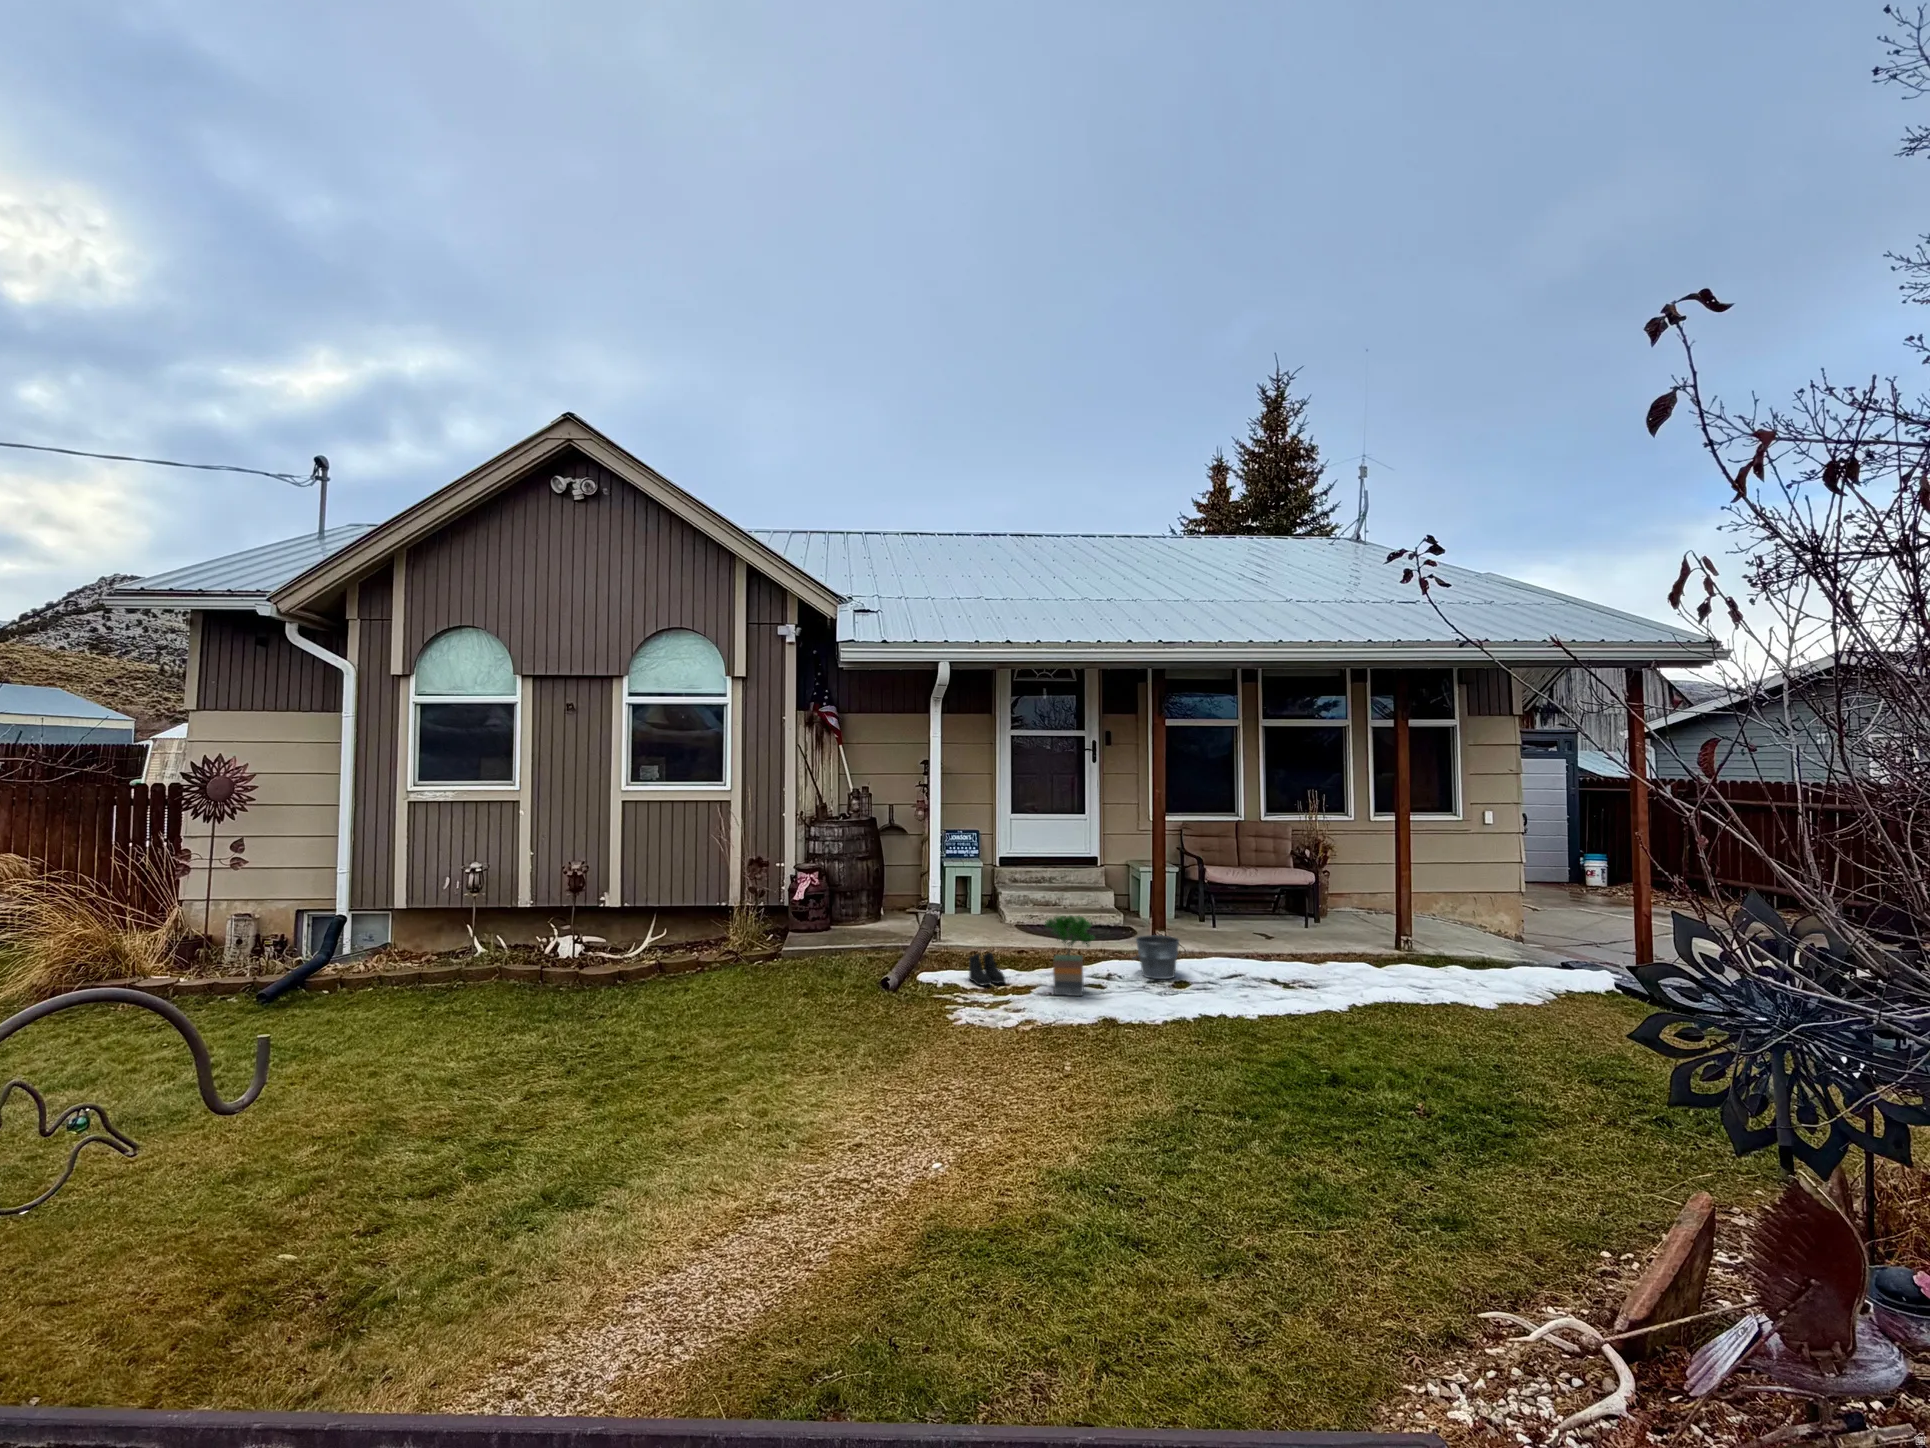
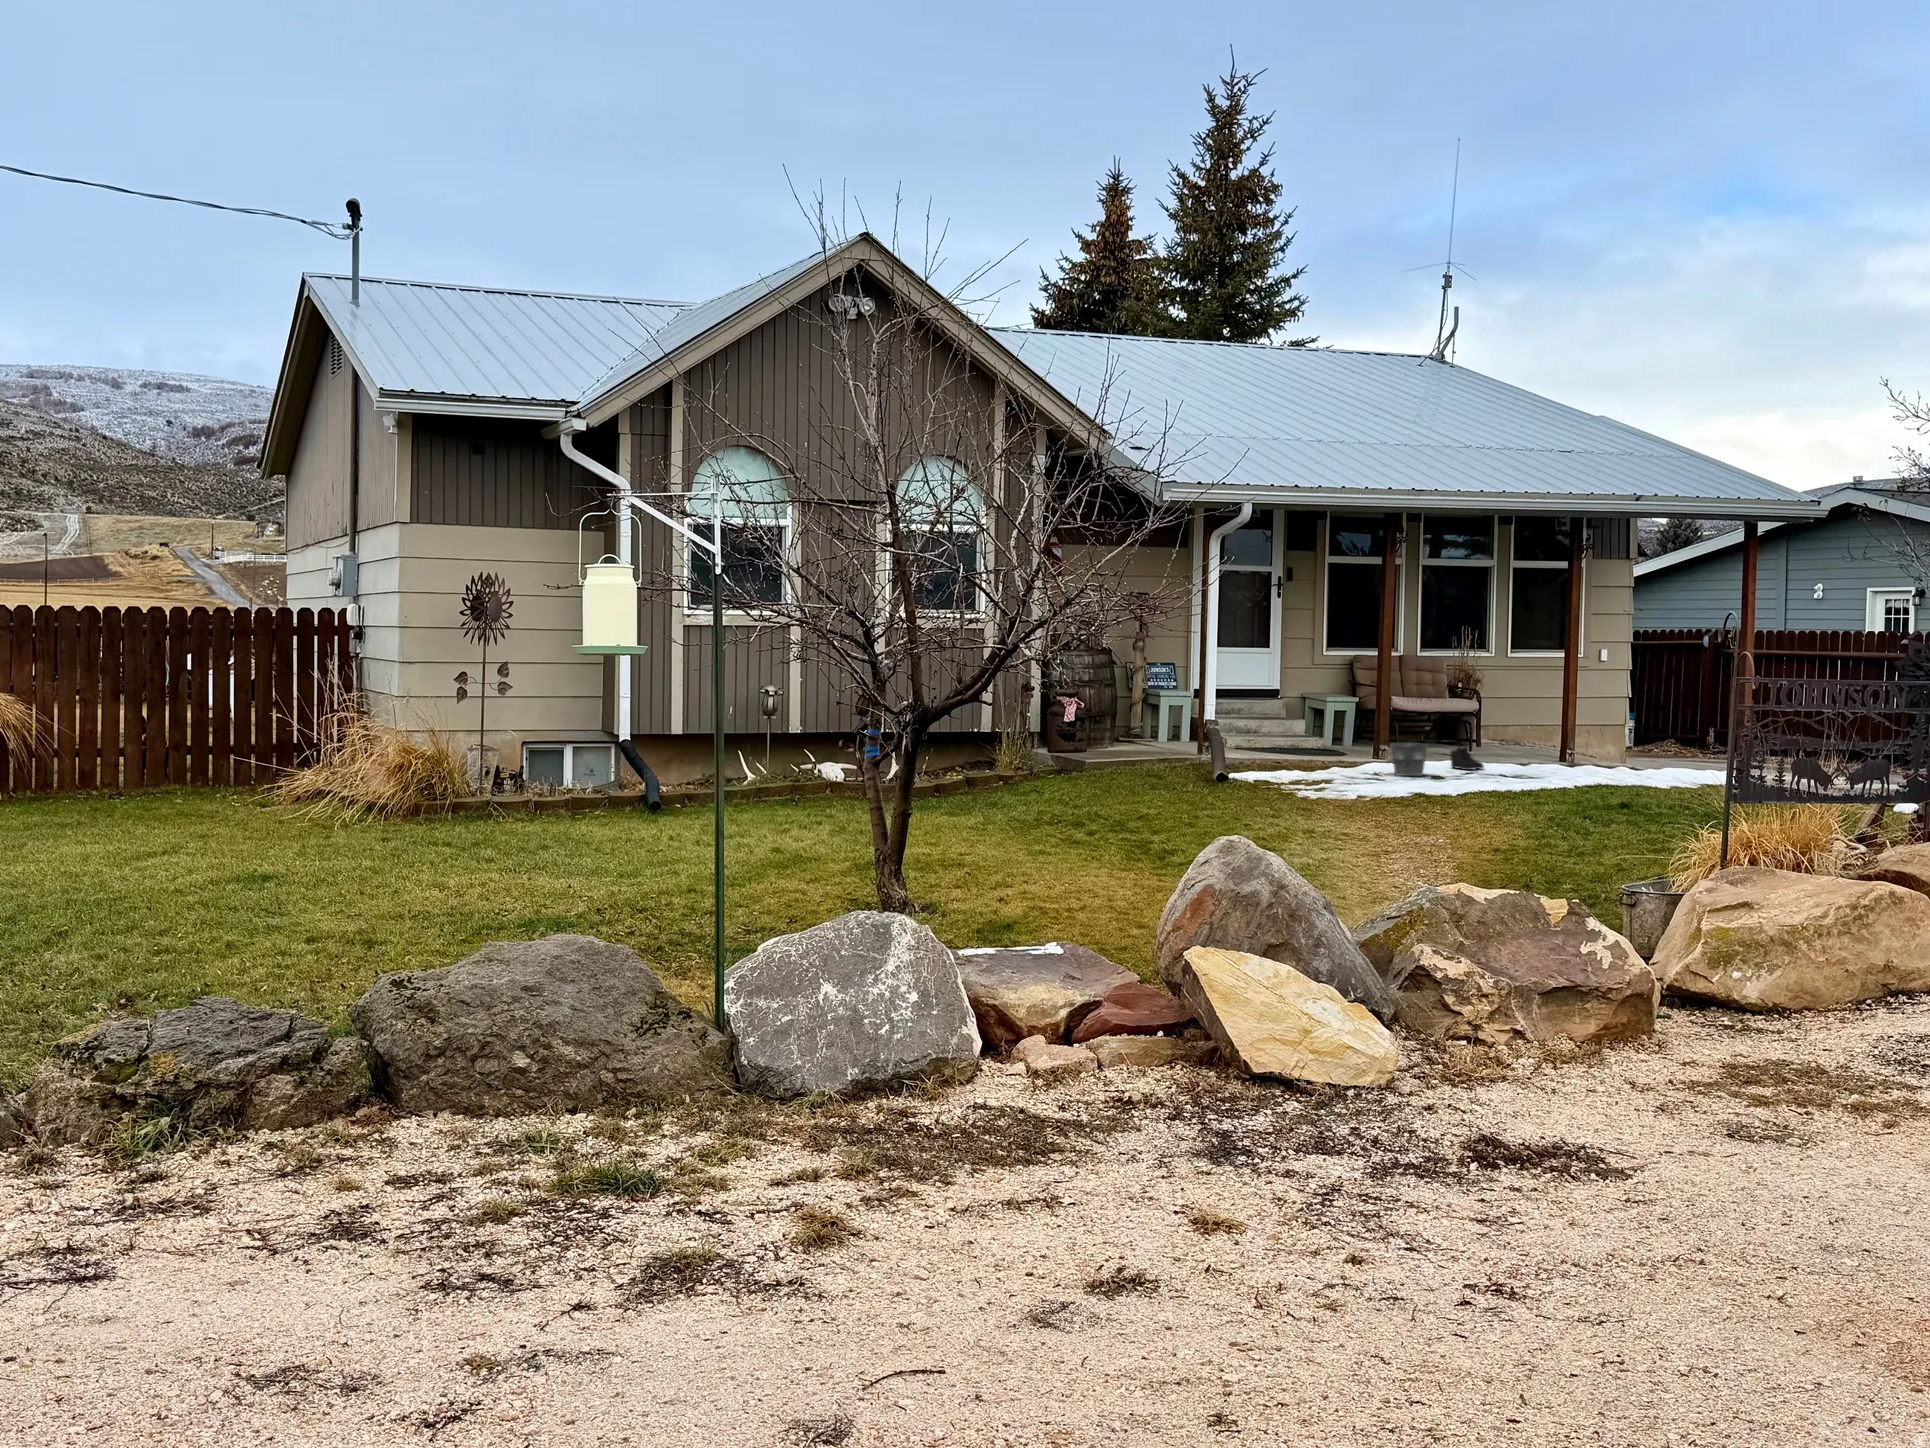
potted tree: present [1045,915,1095,996] -> none [1339,718,1387,784]
boots: present [969,953,1006,986] -> present [1450,747,1484,770]

